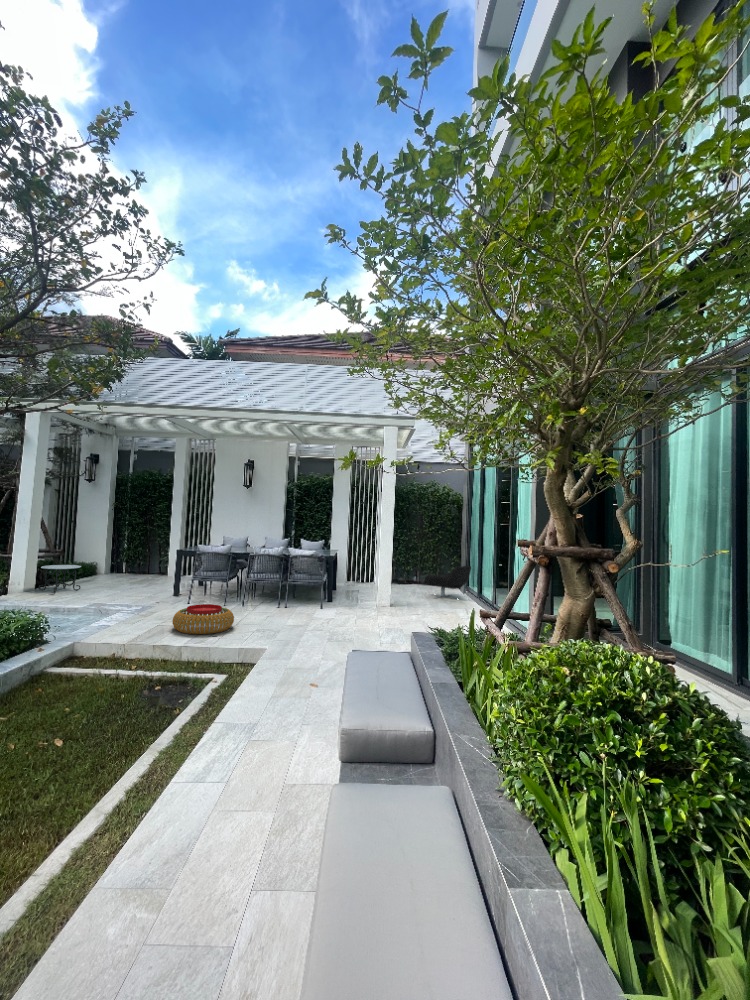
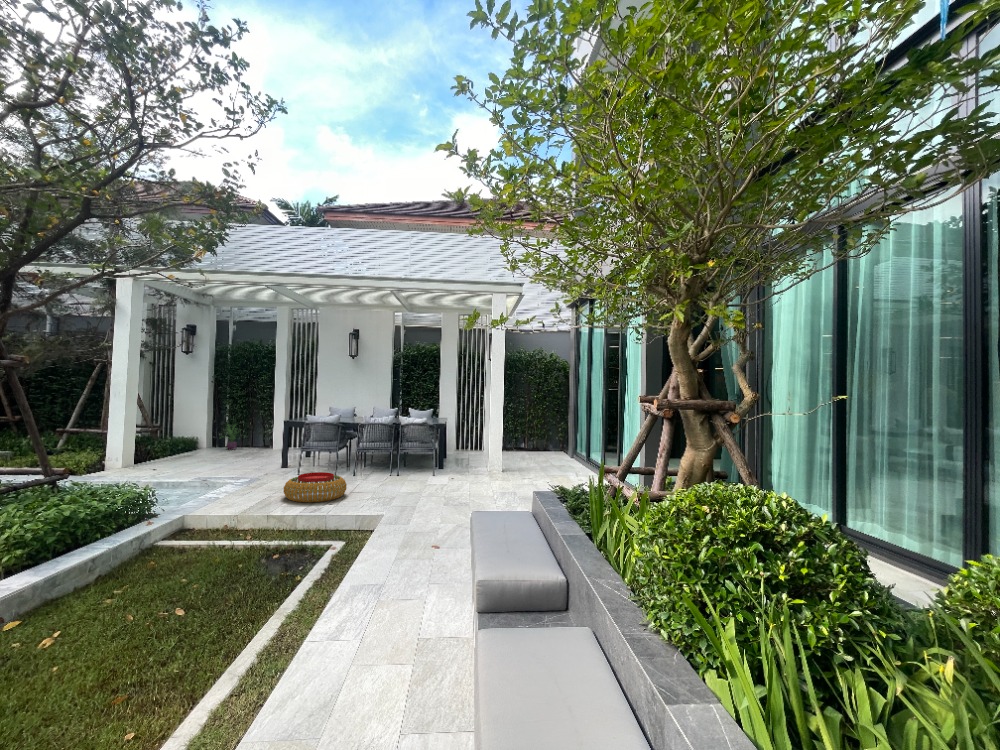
decorative plant: none [115,551,146,577] -> present [227,429,237,450]
side table: present [38,565,81,593] -> none [136,438,182,468]
lounge chair: present [425,566,471,598] -> none [534,429,579,462]

